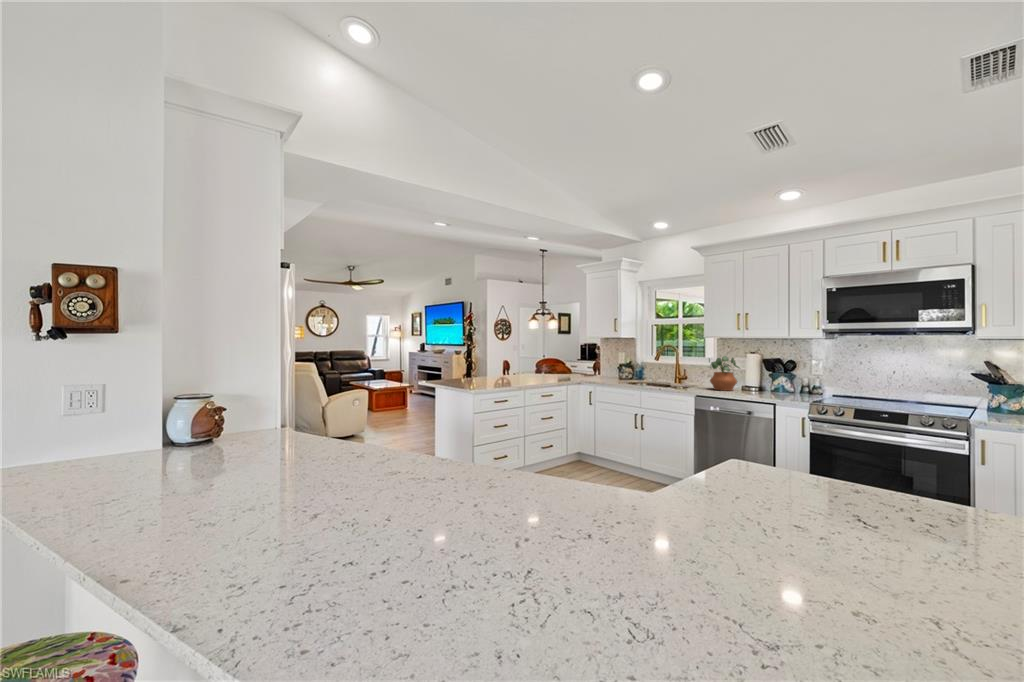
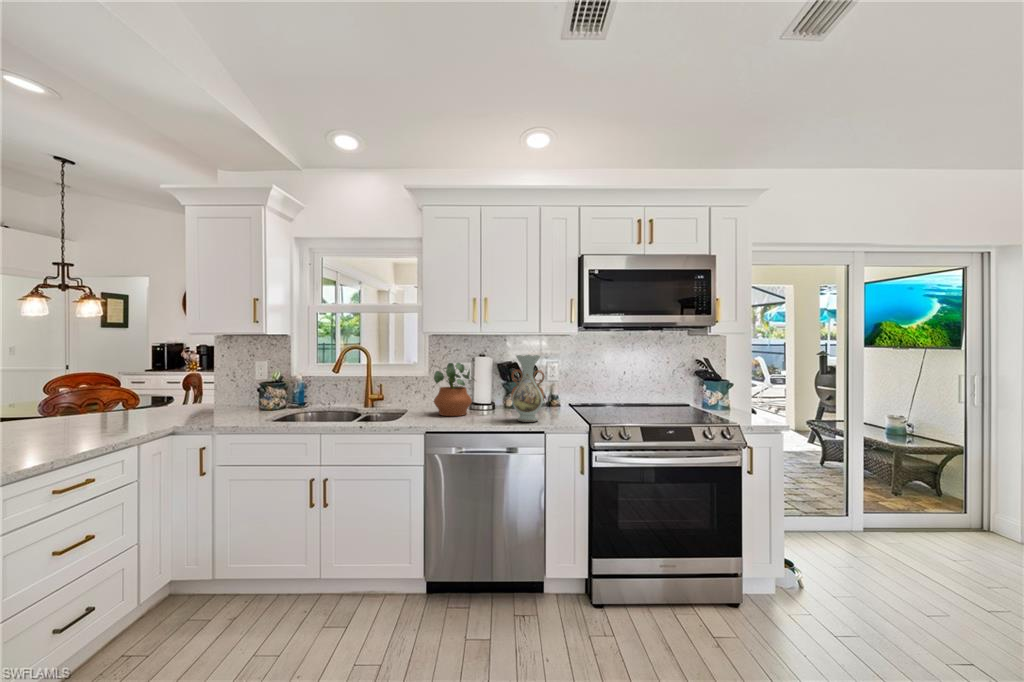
vase: none [755,351,780,397] -> present [511,355,544,422]

